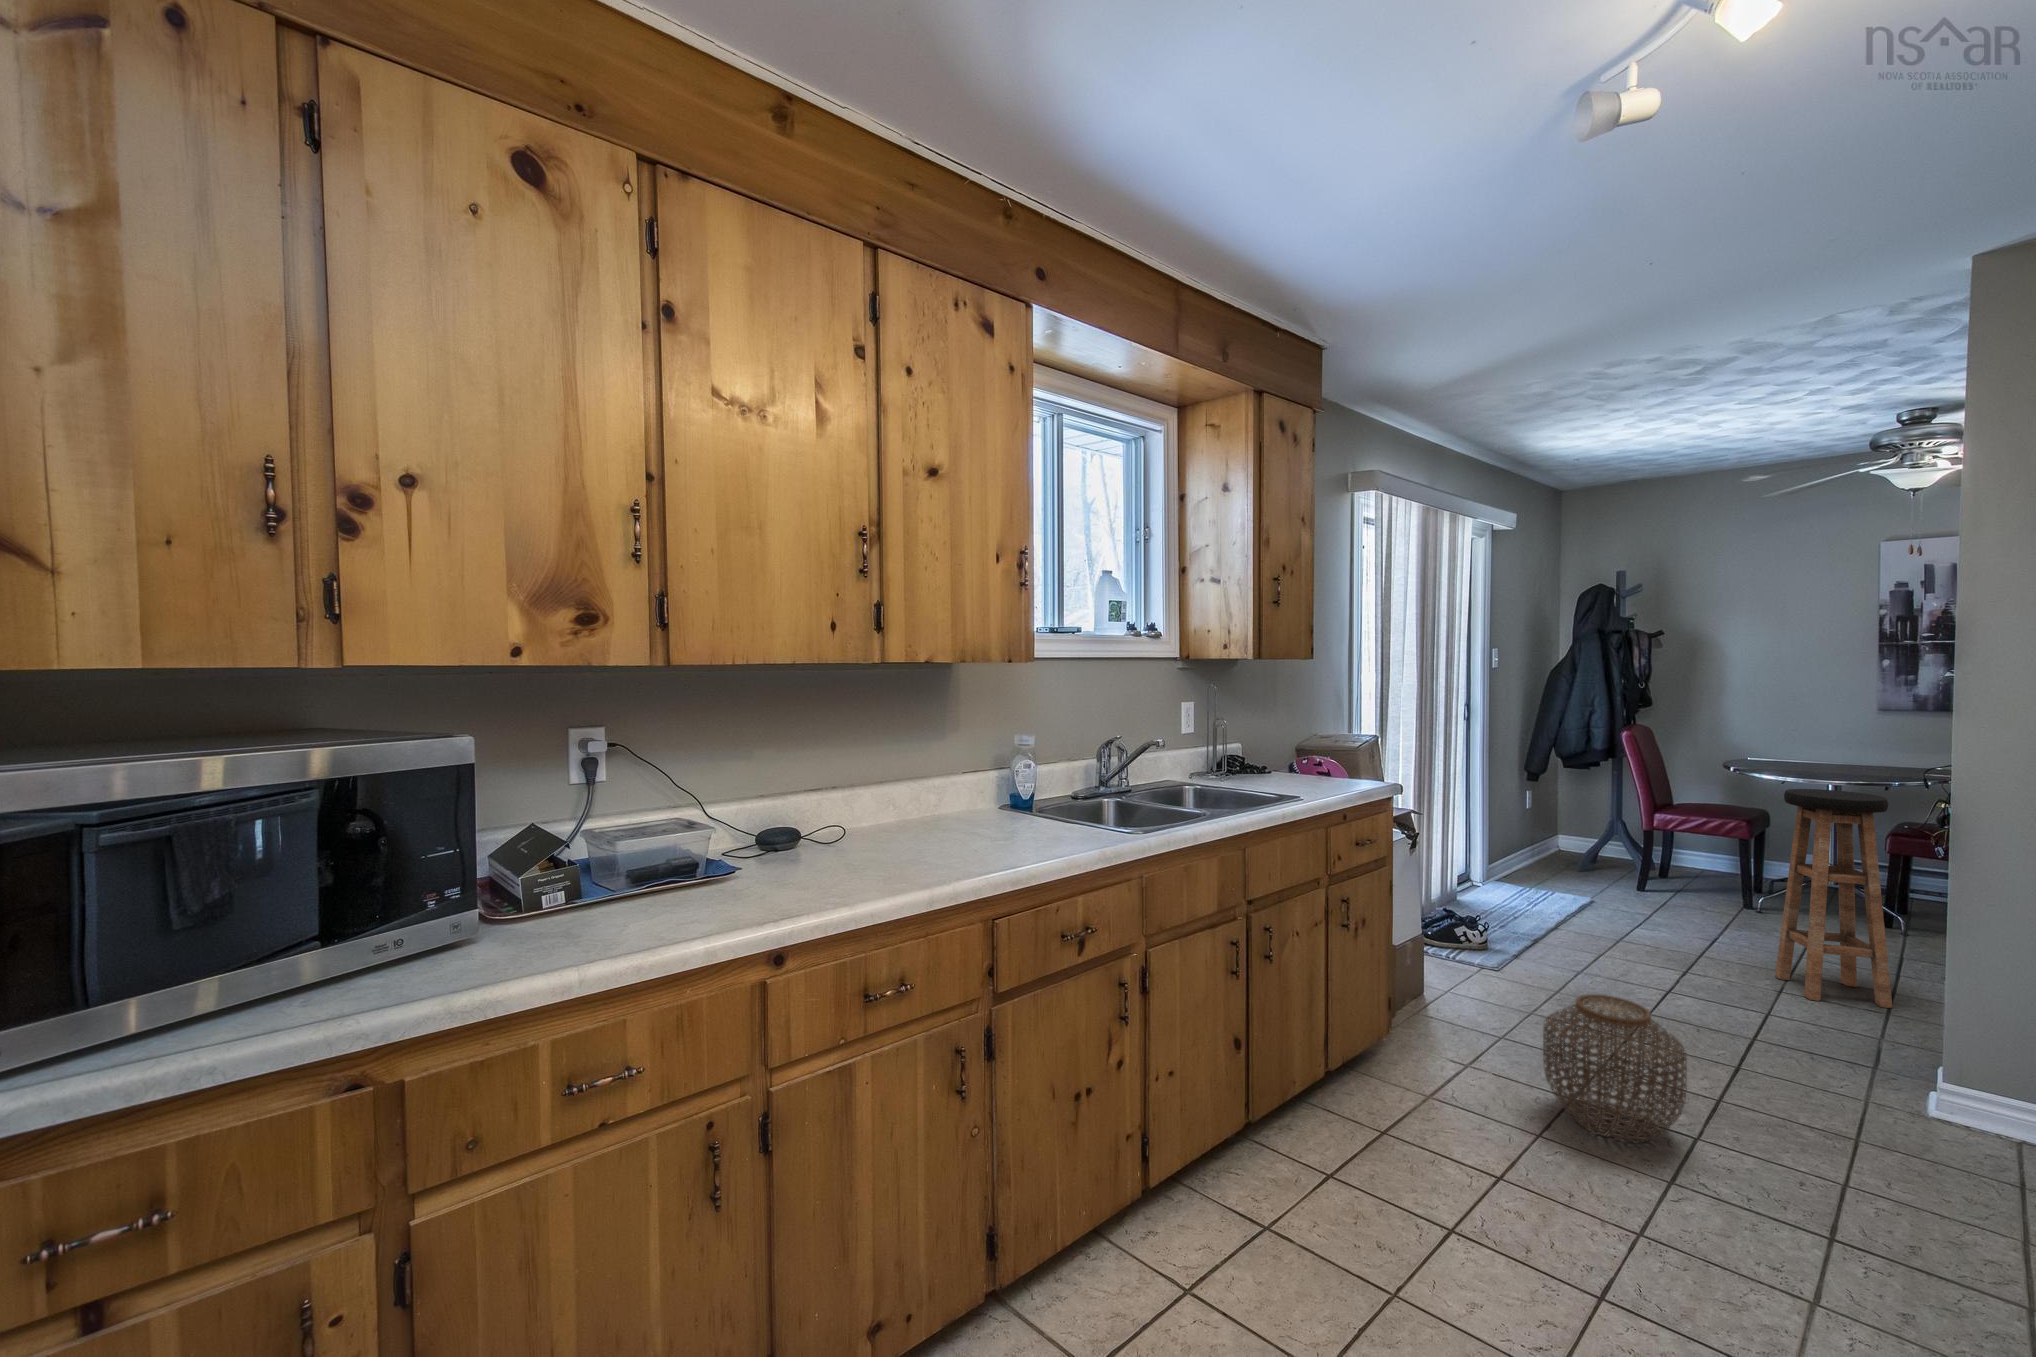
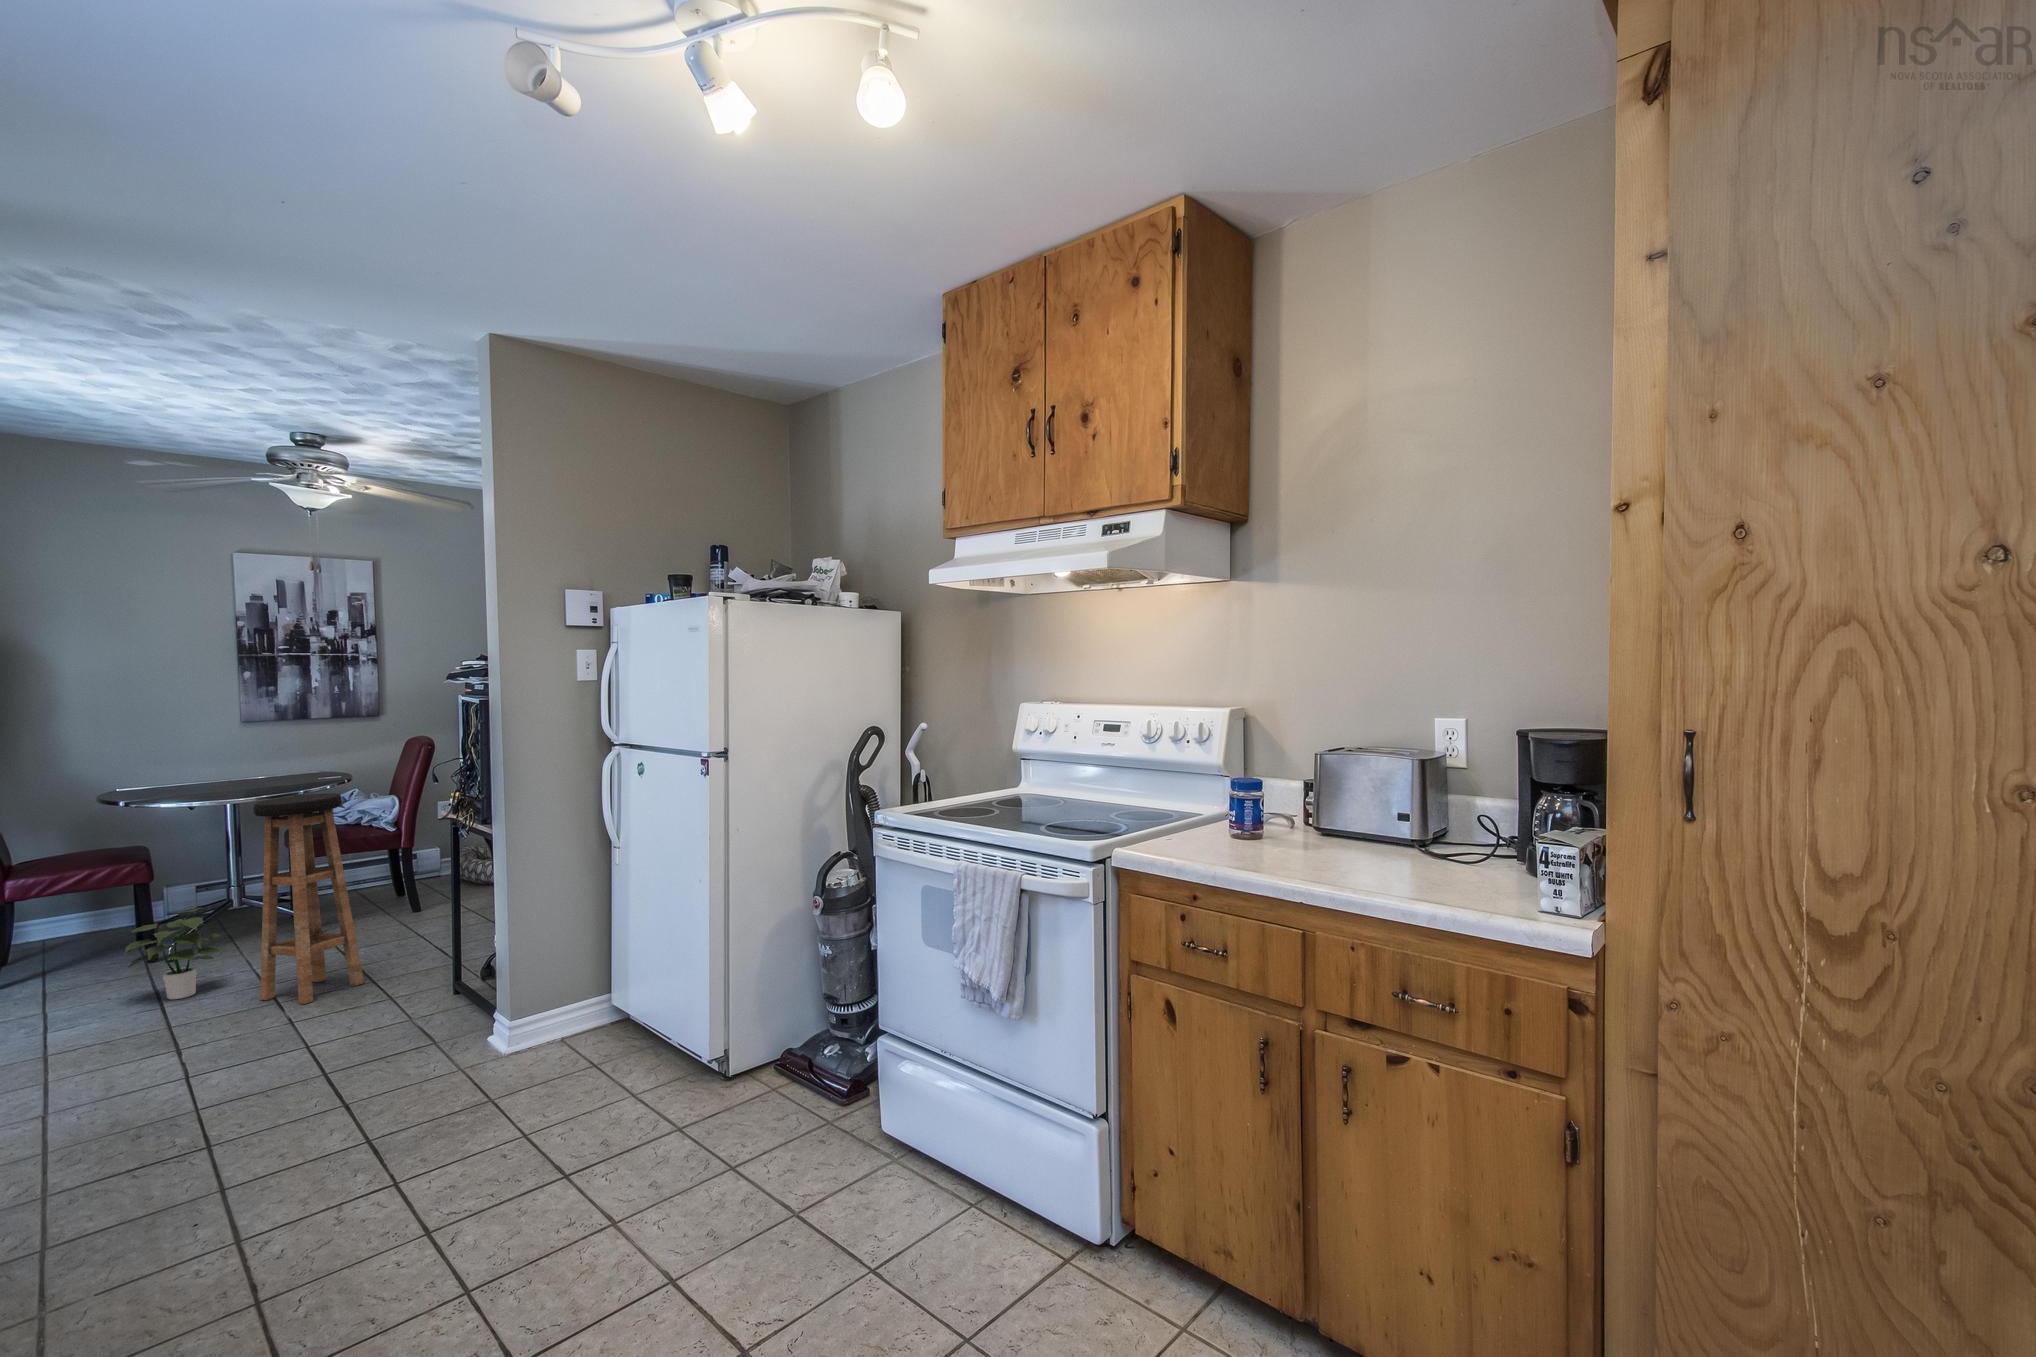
potted plant: none [1674,870,1768,947] -> present [125,908,229,1000]
woven basket: present [1543,994,1687,1142] -> none [176,1033,337,1194]

